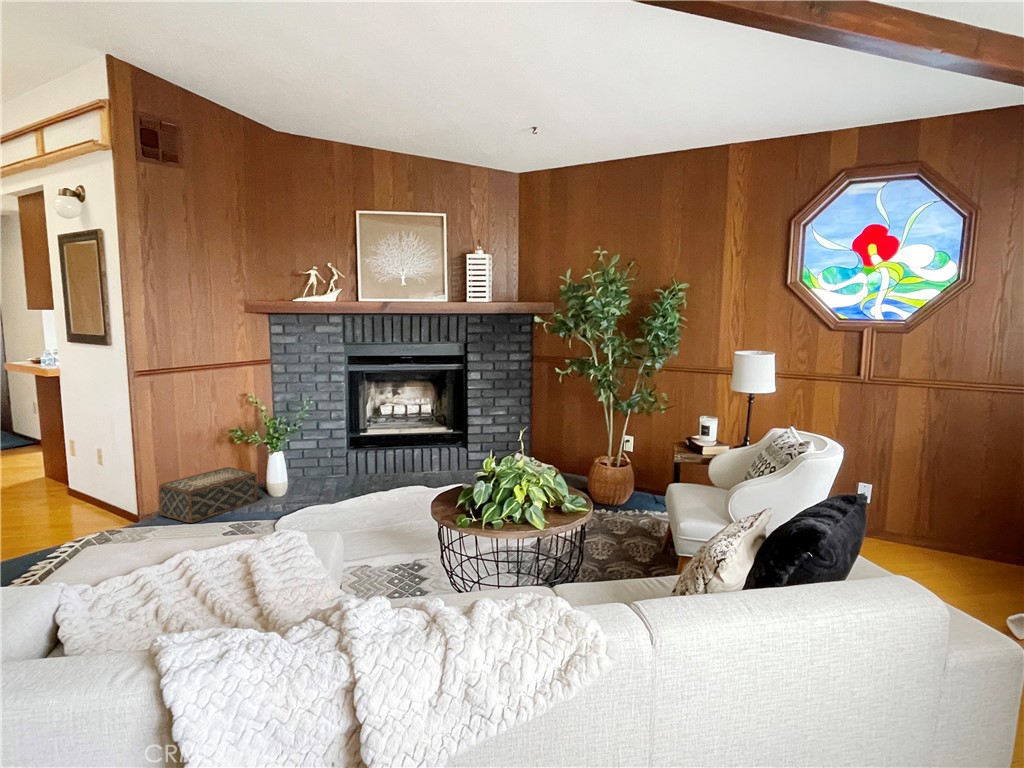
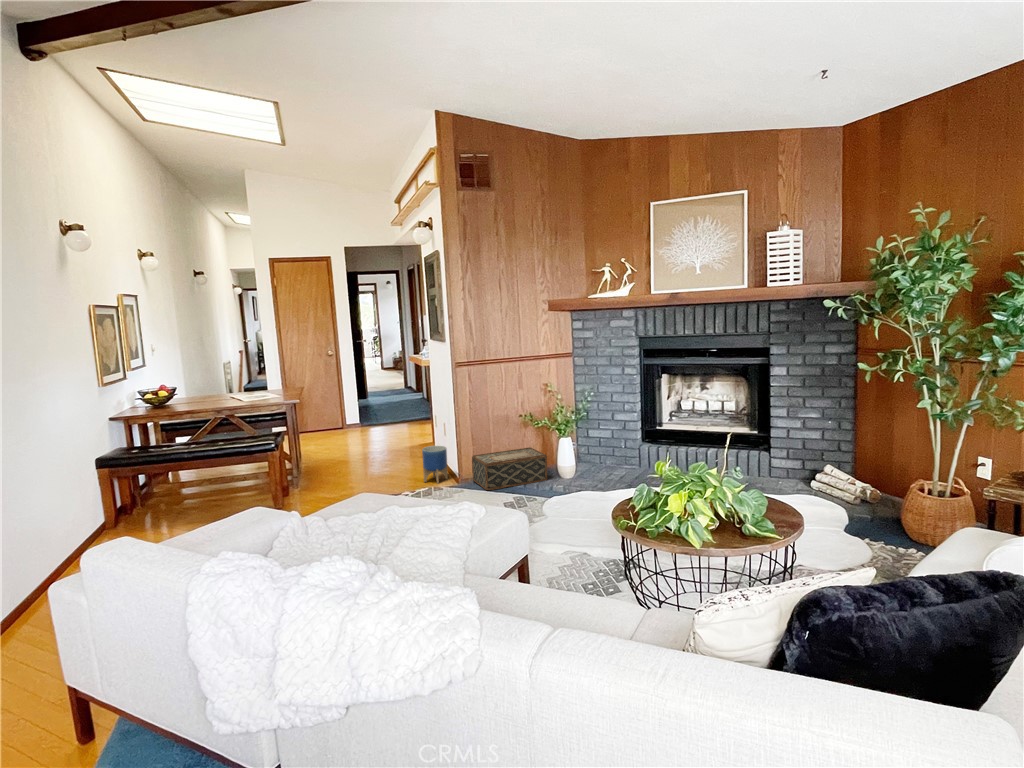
planter: none [73,478,112,528] -> present [422,446,448,484]

